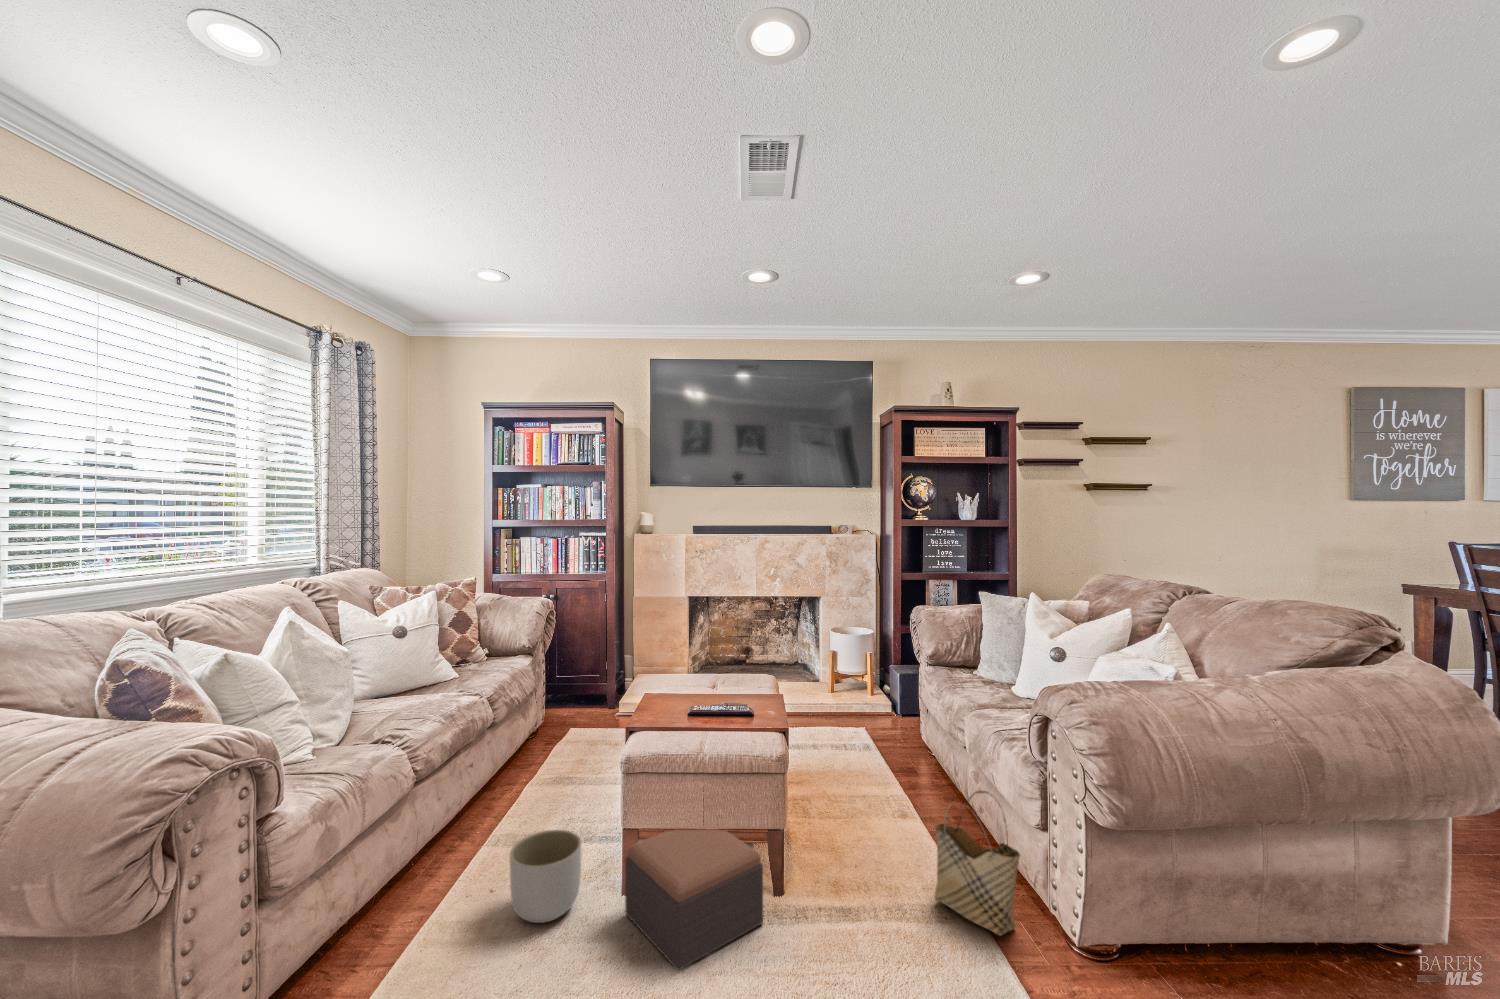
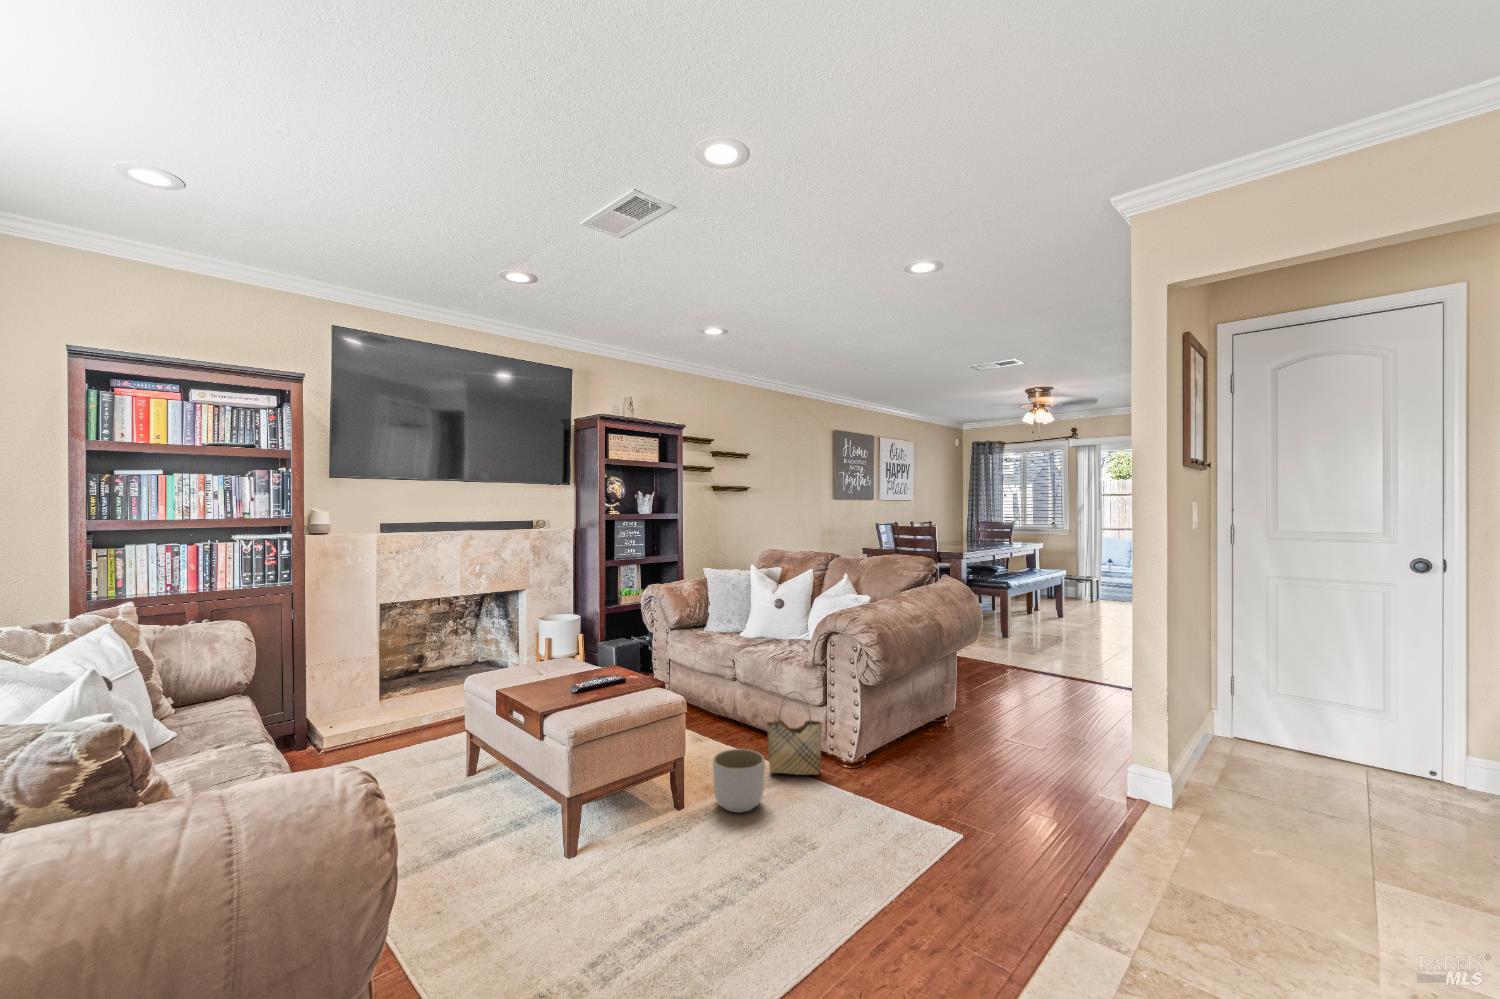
planter: present [510,830,581,923] -> present [713,749,765,813]
footstool: present [625,830,763,970] -> none [589,769,693,870]

